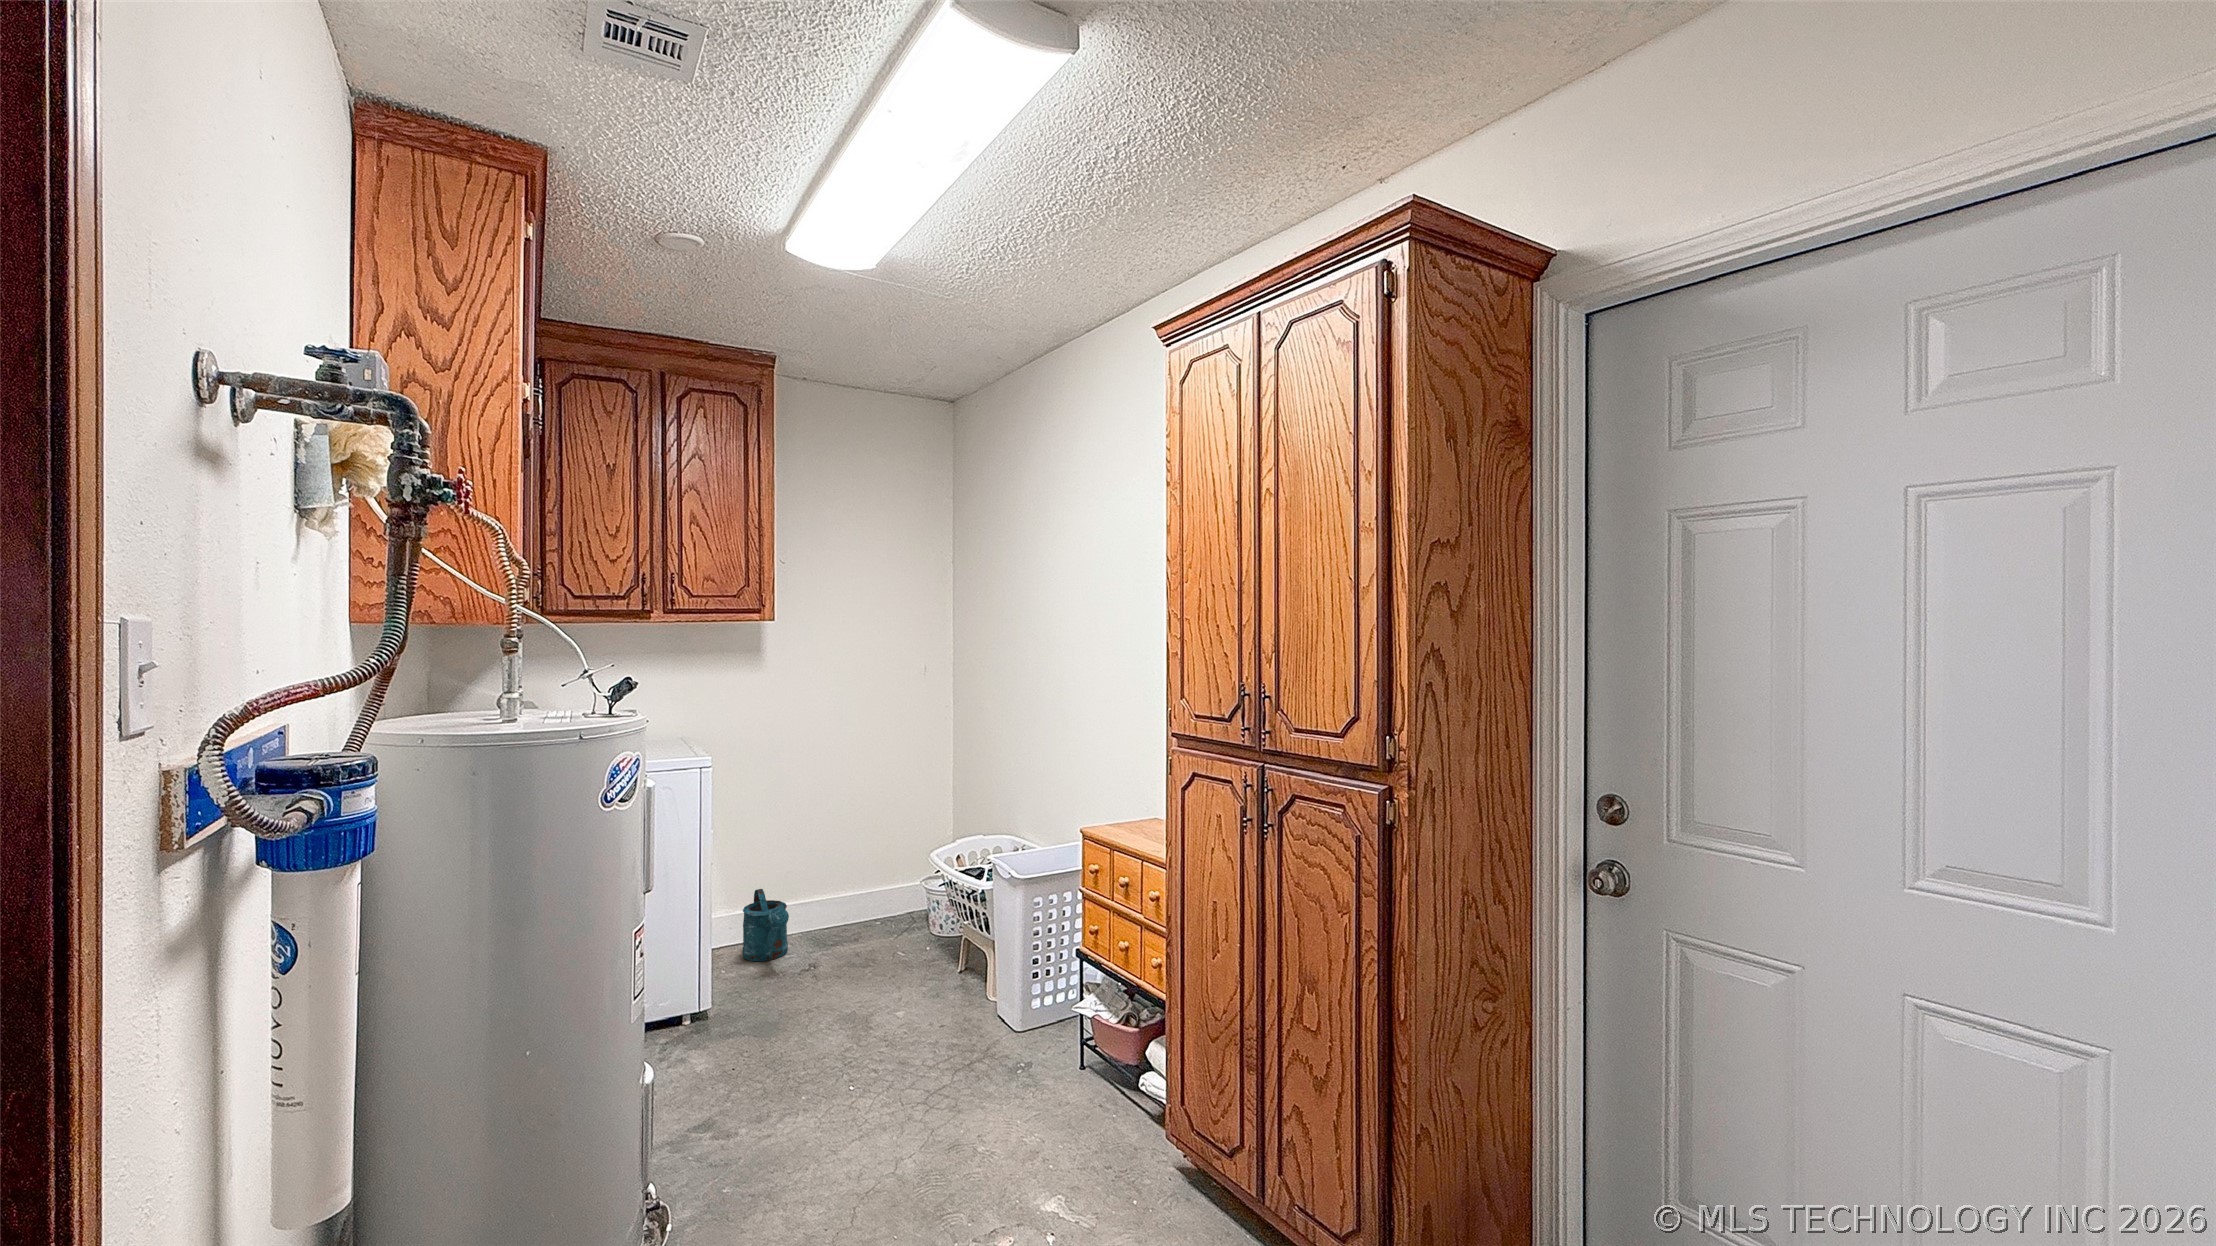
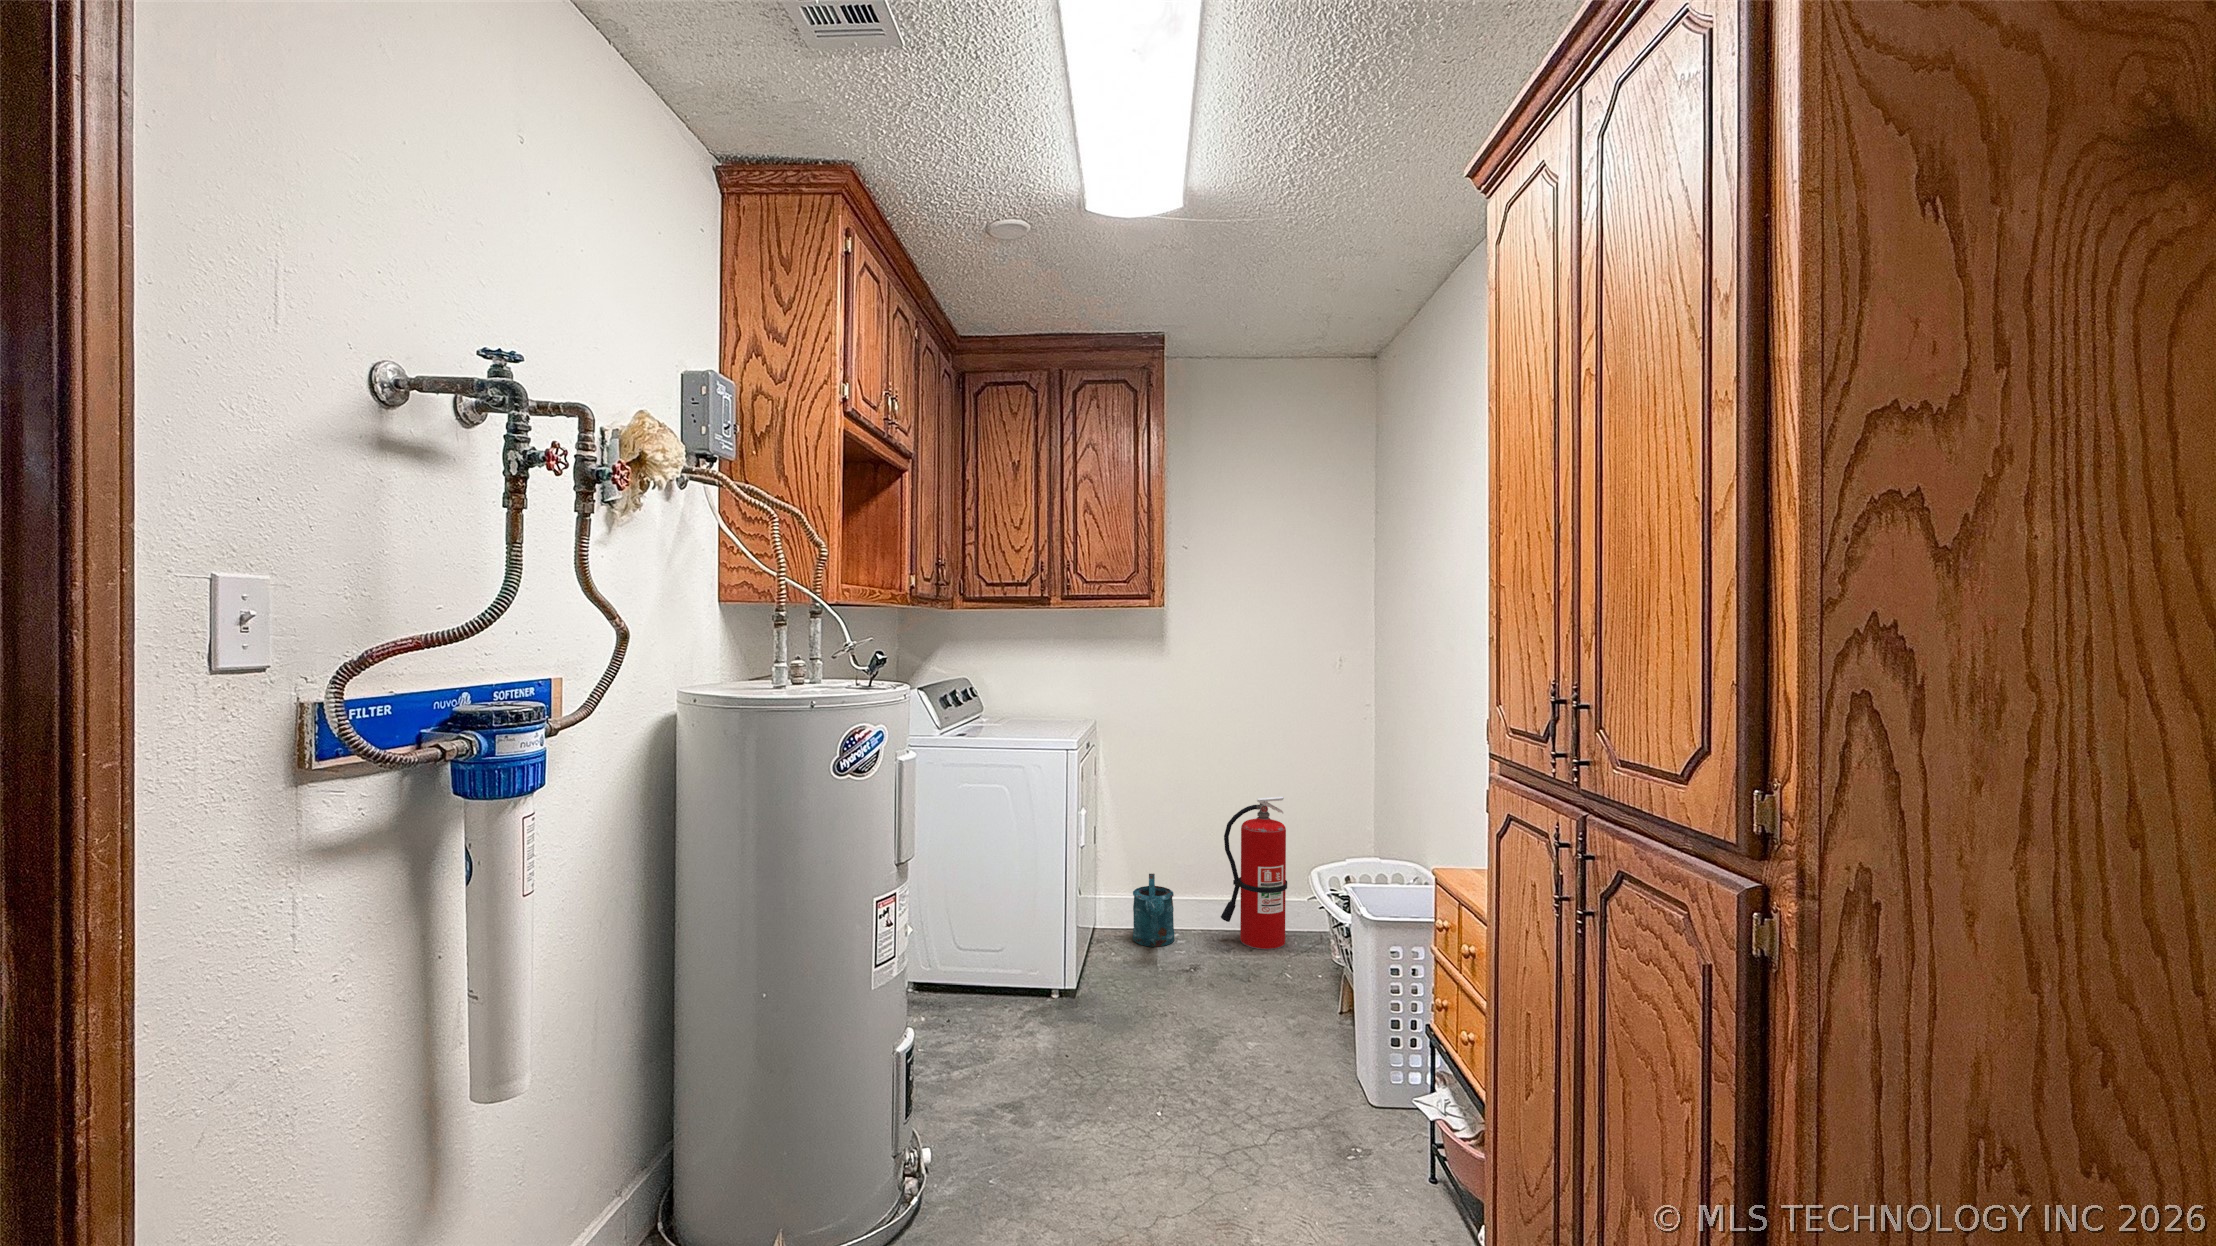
fire extinguisher: none [833,796,894,940] -> present [1221,796,1287,950]

